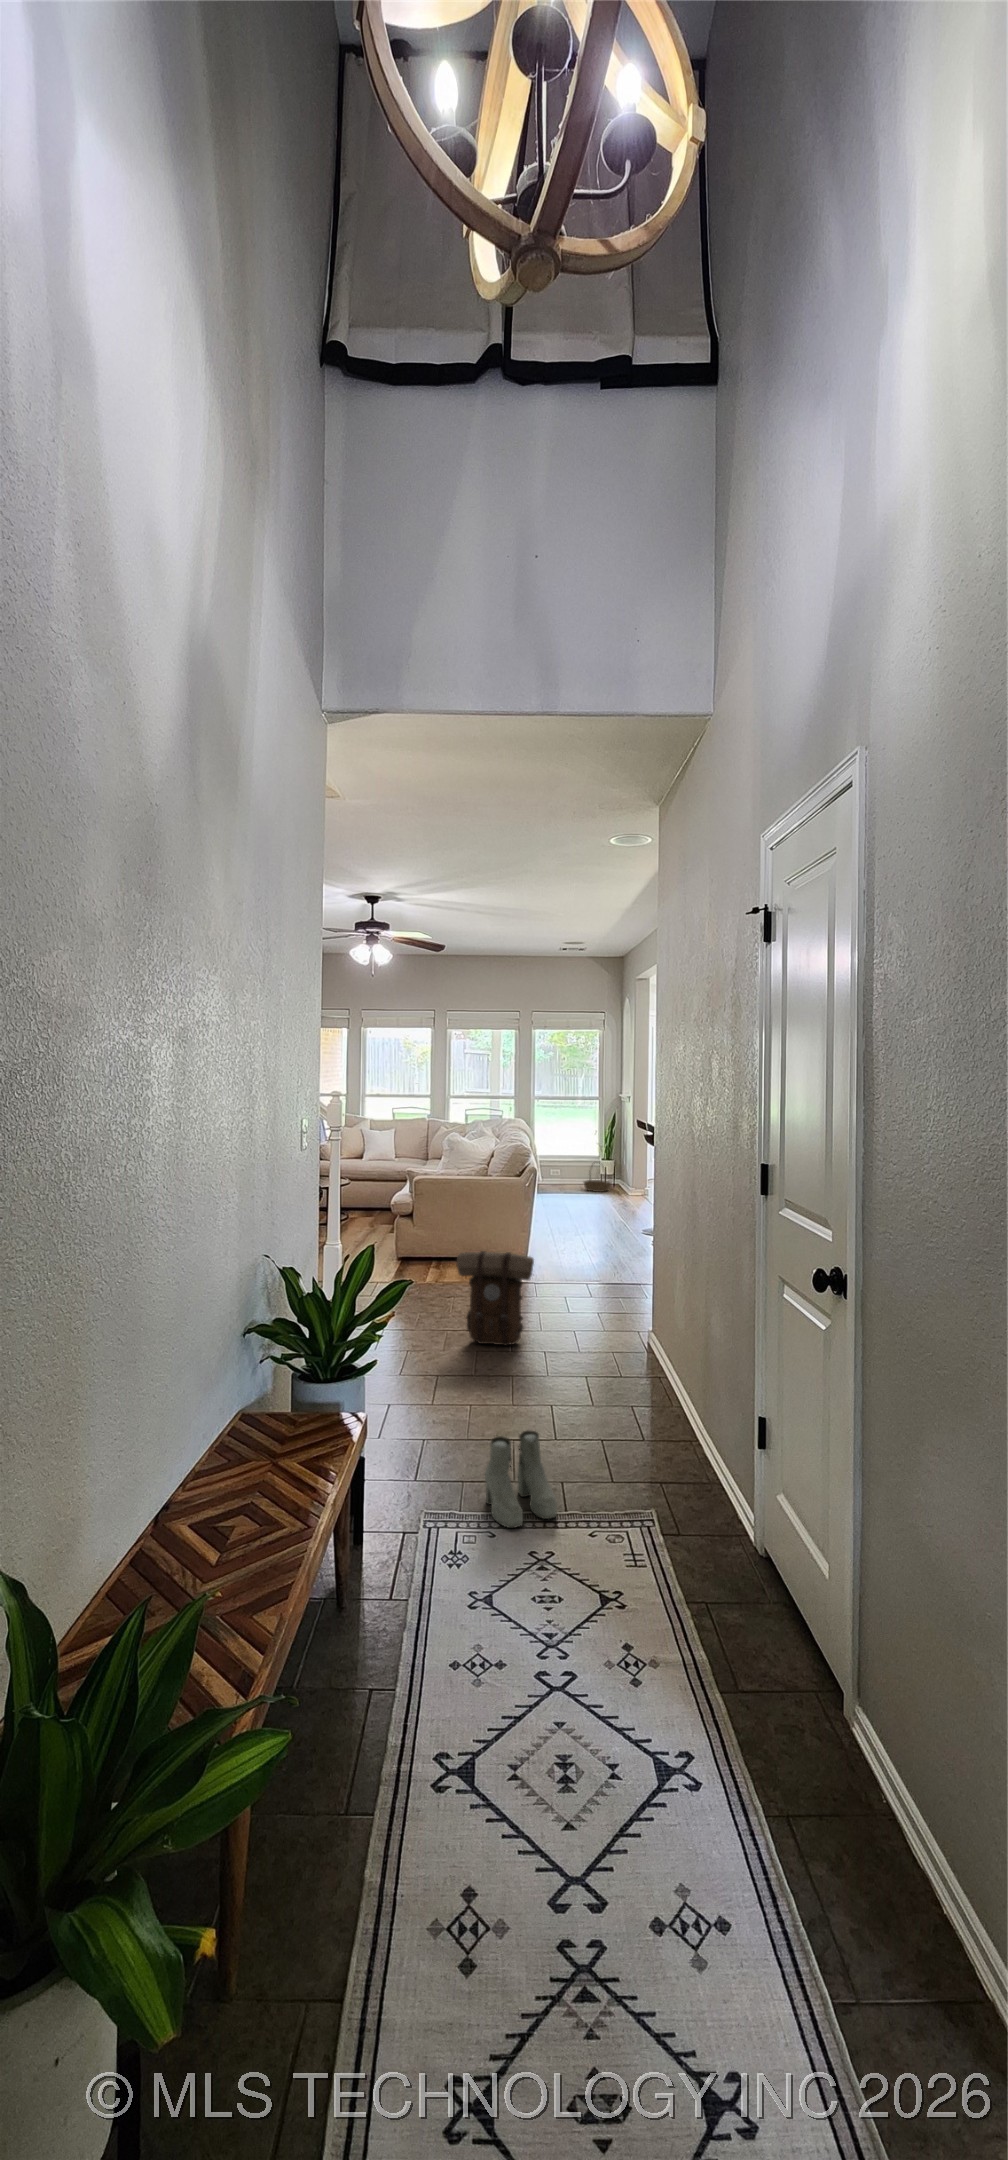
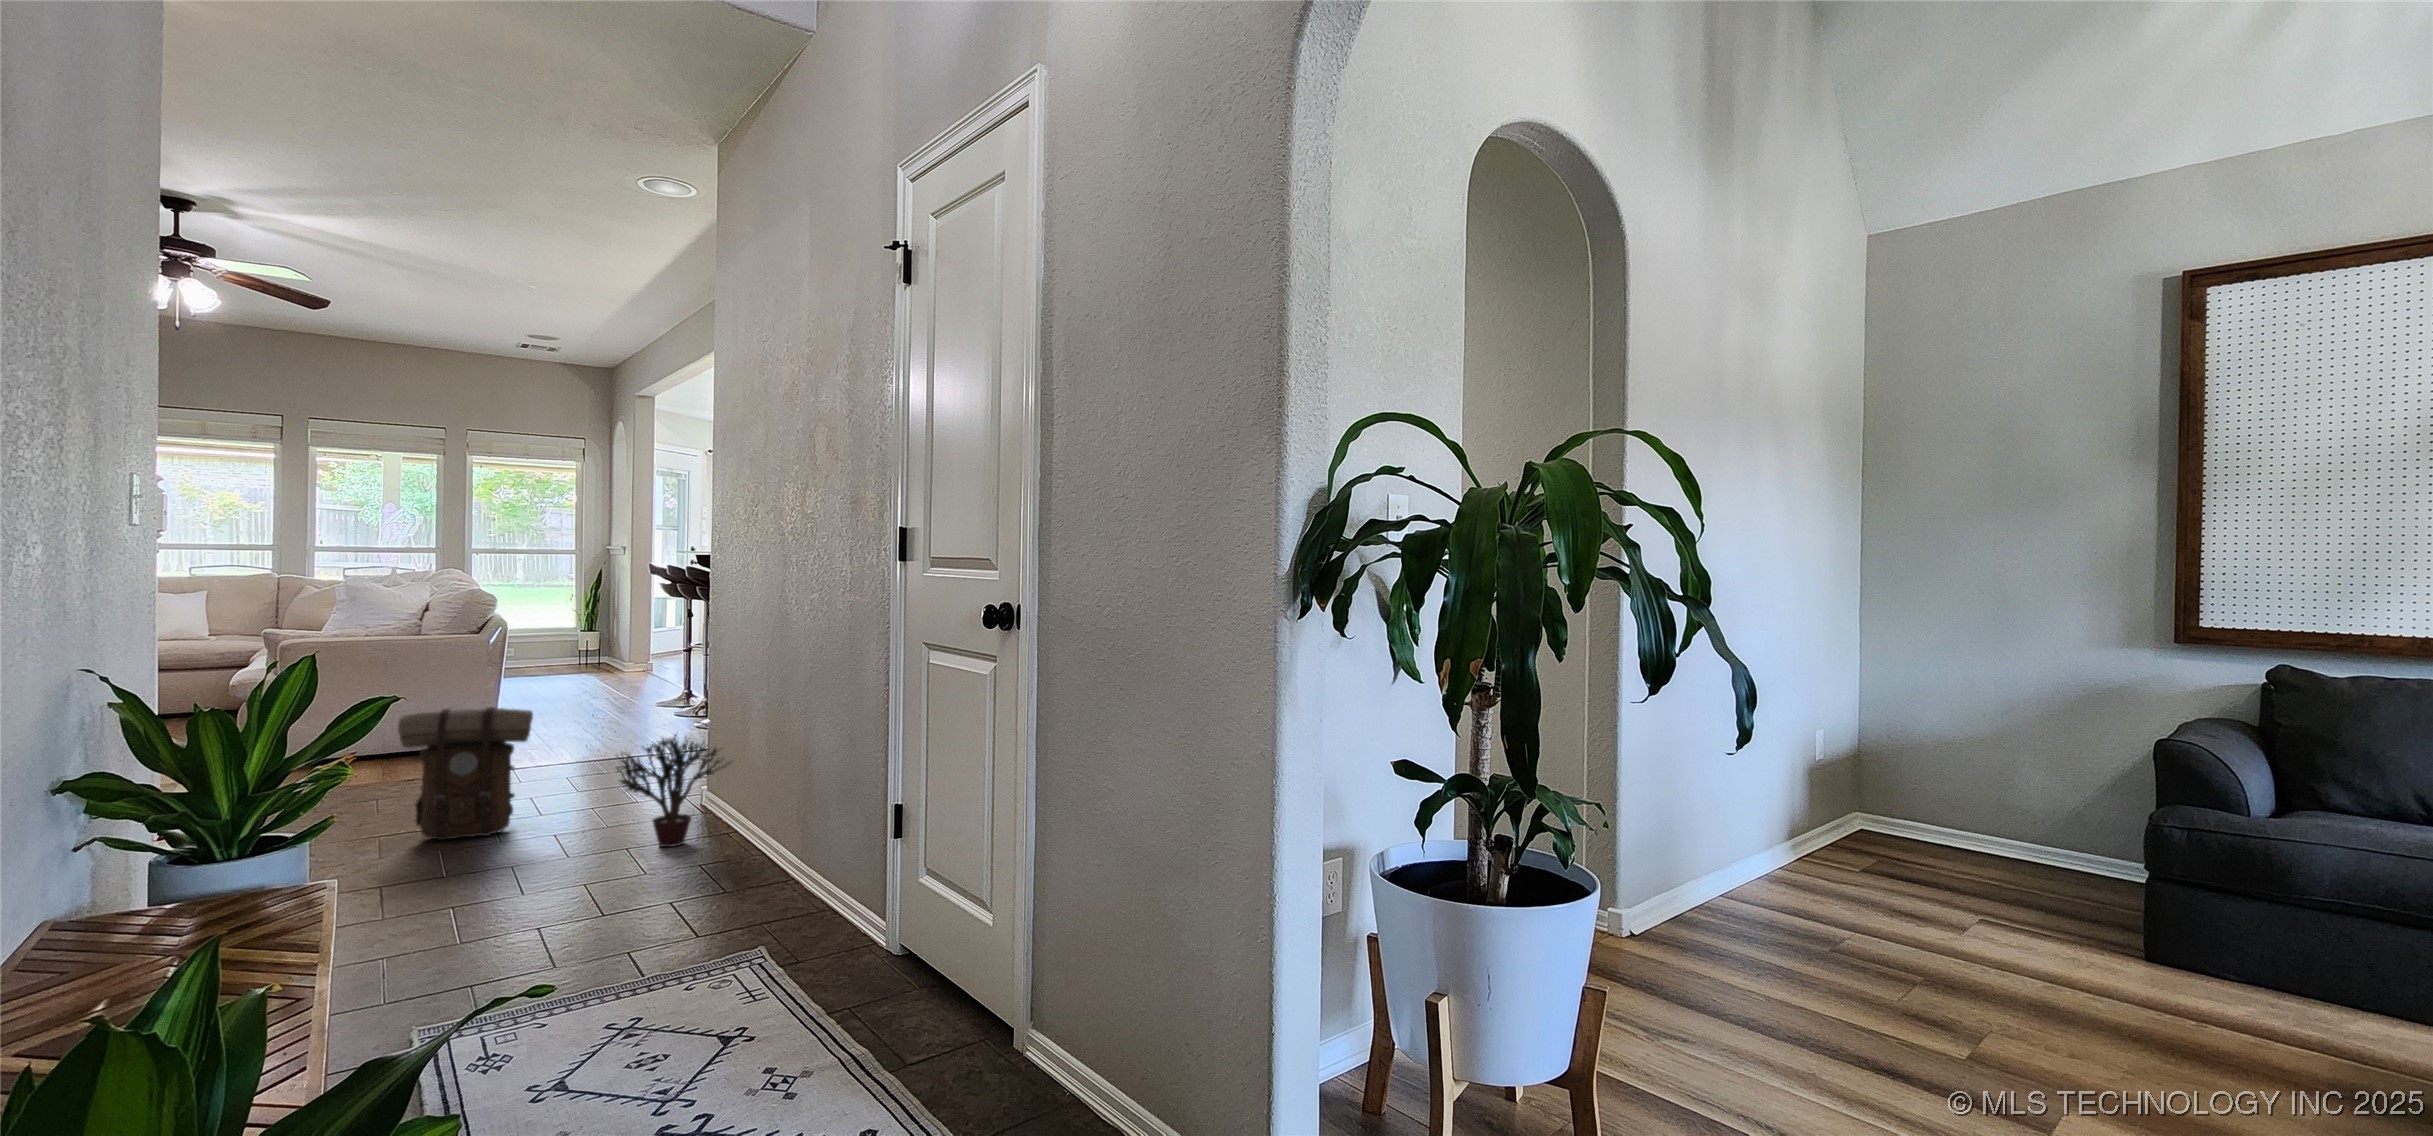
basket: present [584,1175,611,1192] -> none [553,632,597,672]
potted plant: none [577,1290,662,1384] -> present [617,735,727,847]
boots: present [485,1431,557,1528] -> none [512,887,632,1012]

